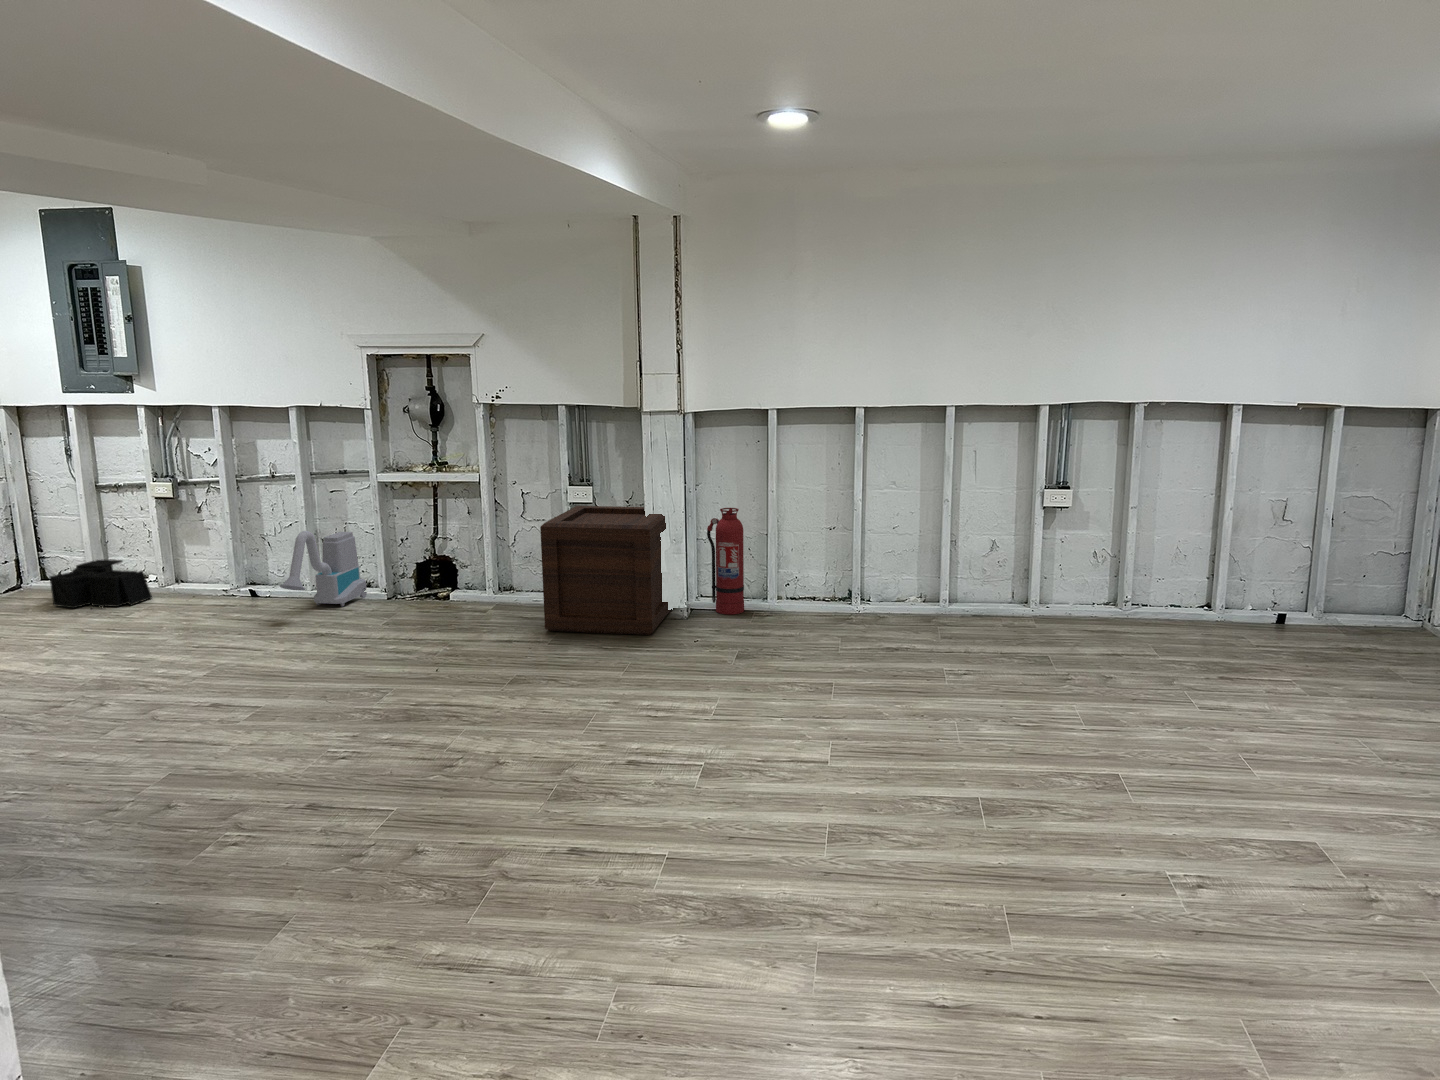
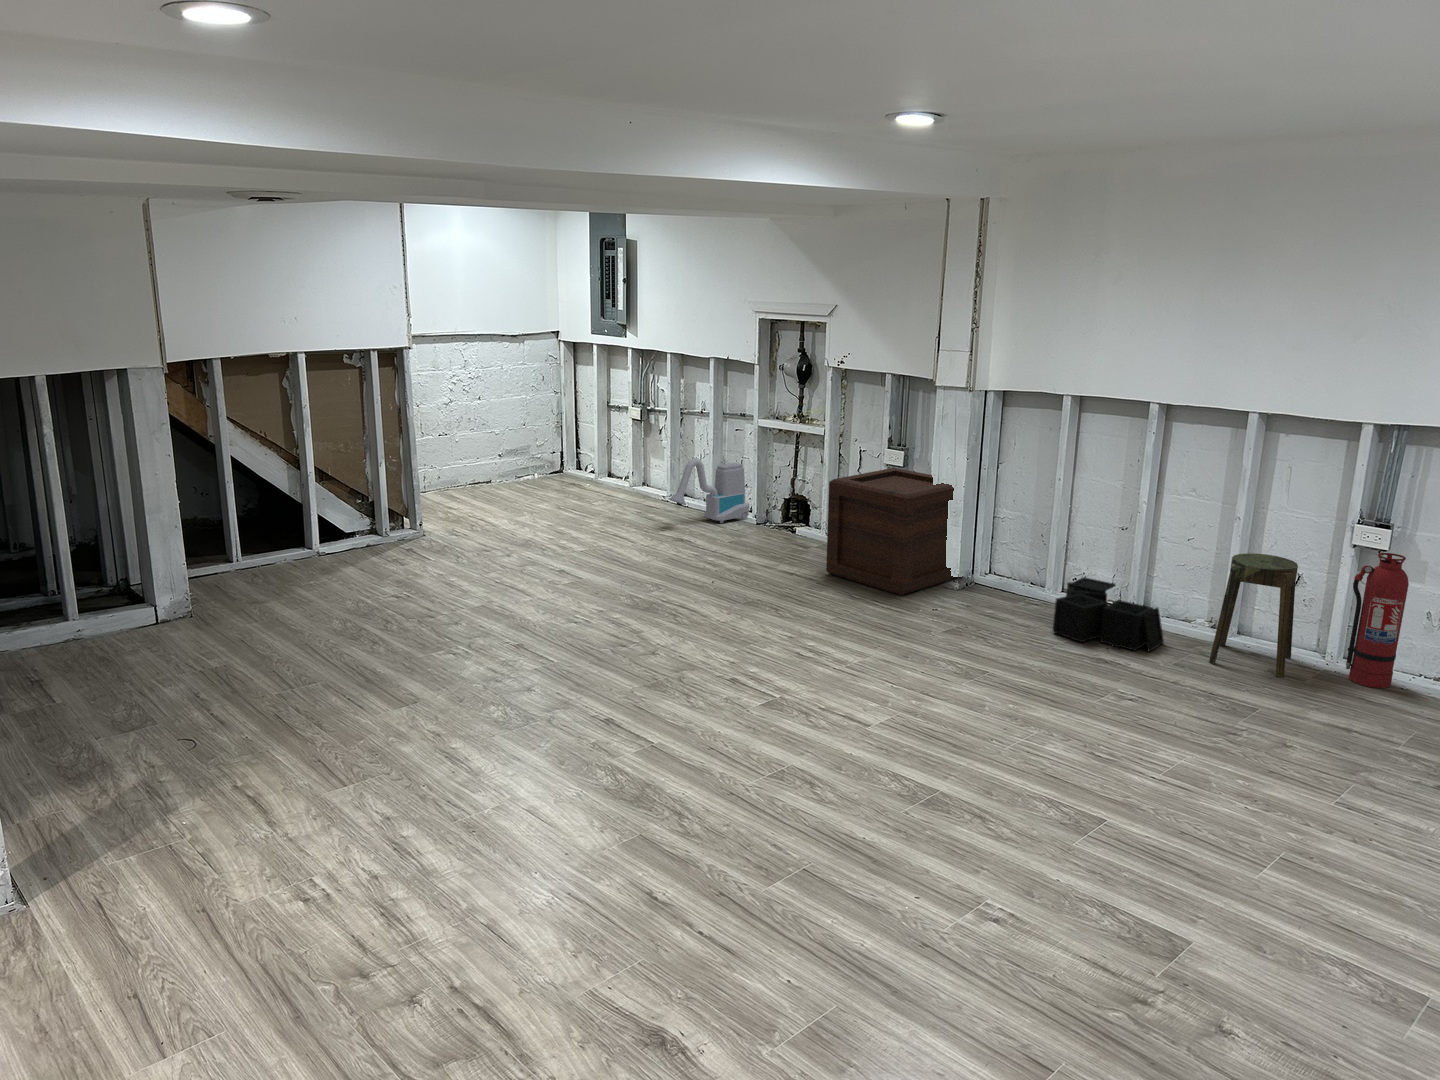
fire extinguisher: present [707,508,744,614] -> present [1346,553,1409,688]
stool: none [945,528,1019,630] -> present [1209,553,1298,677]
storage bin: present [50,560,152,608] -> present [1053,577,1164,651]

